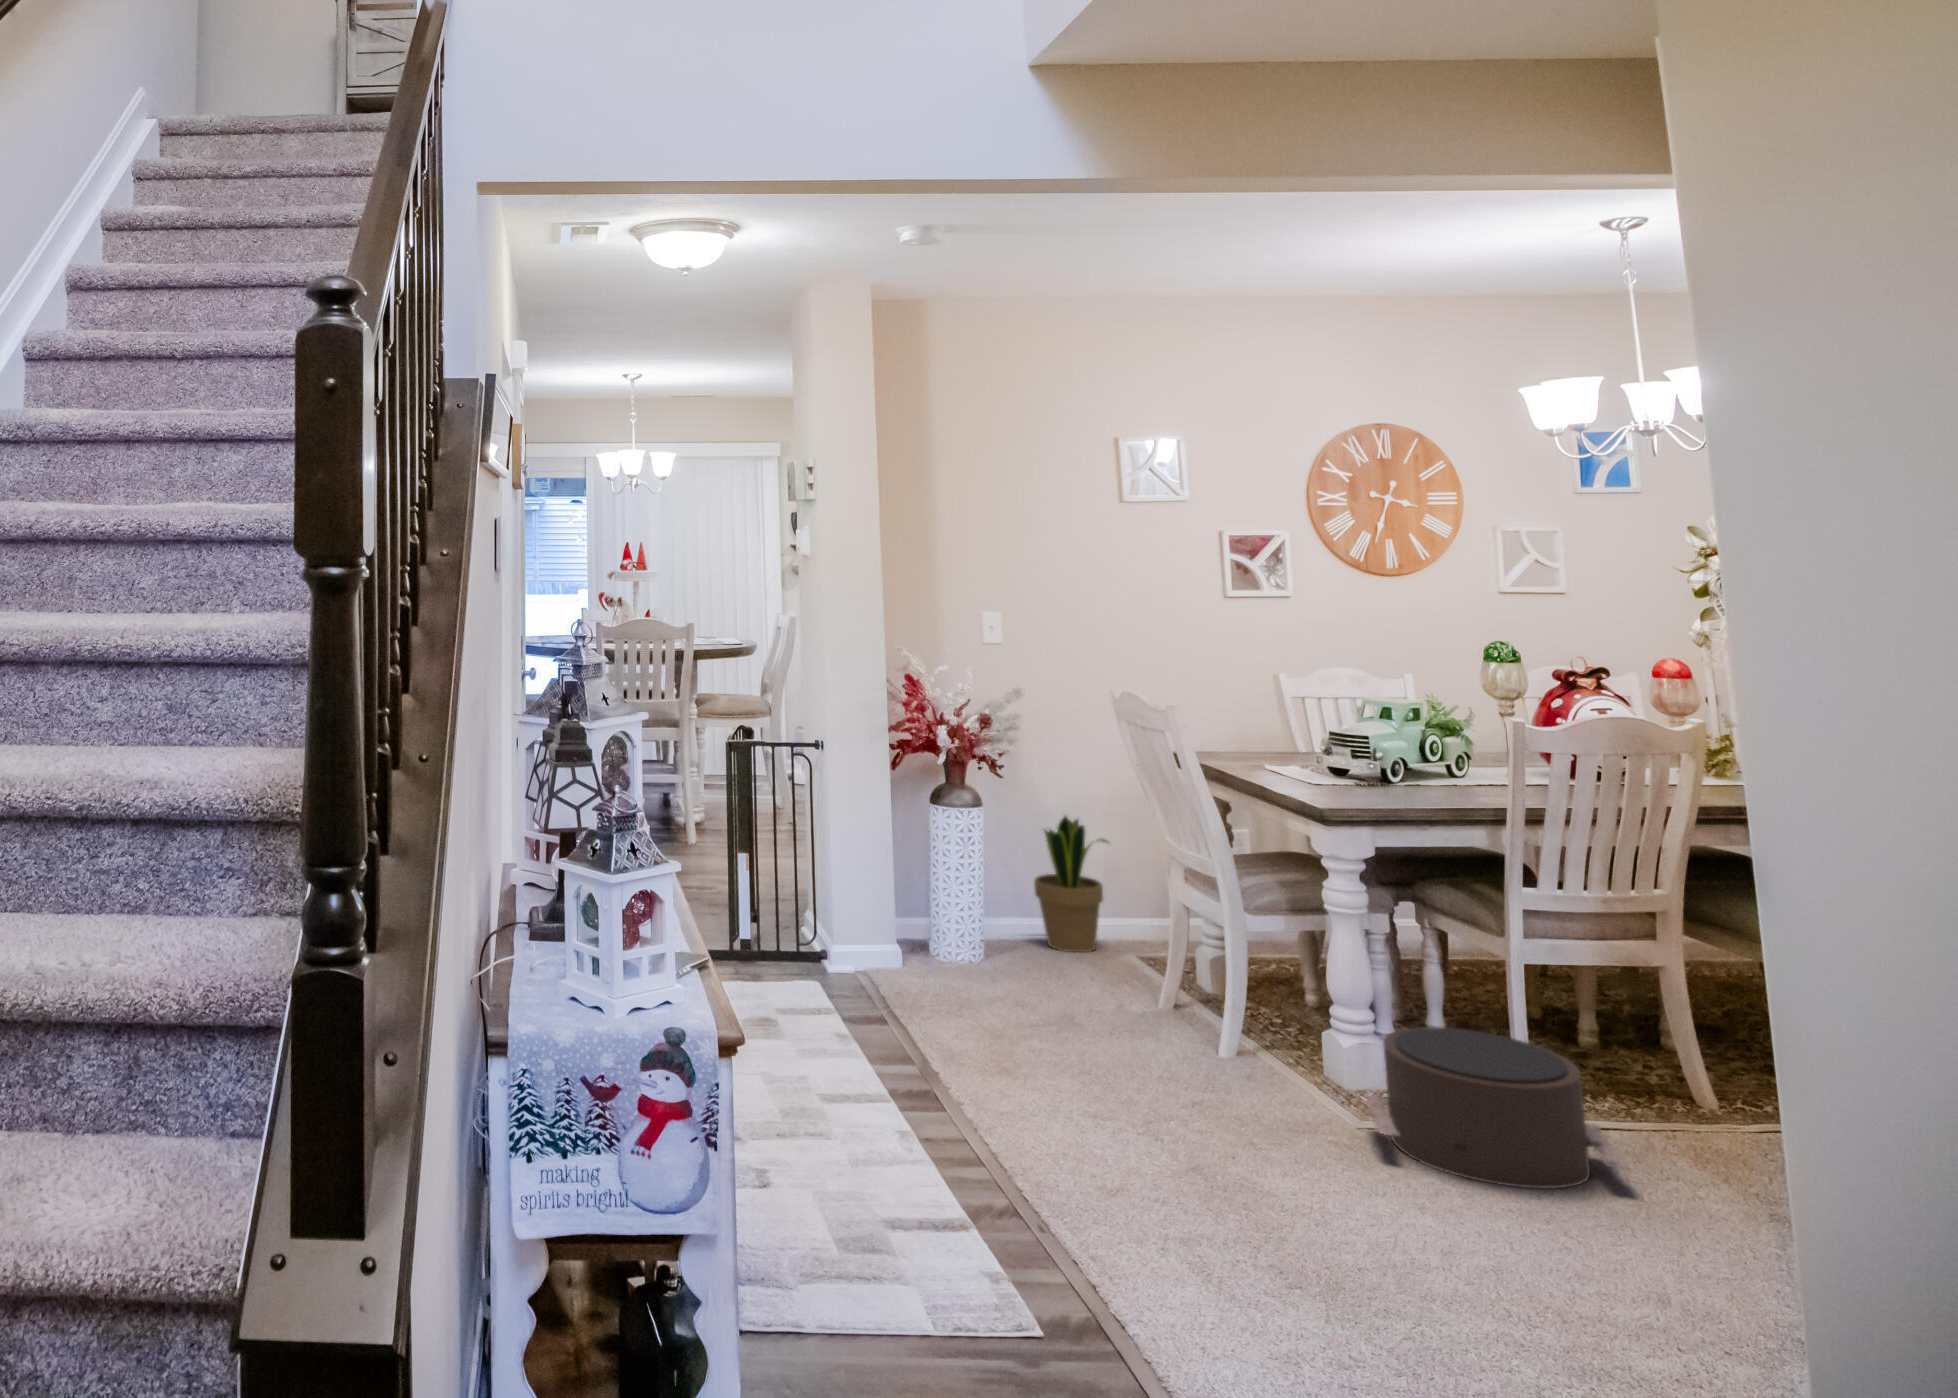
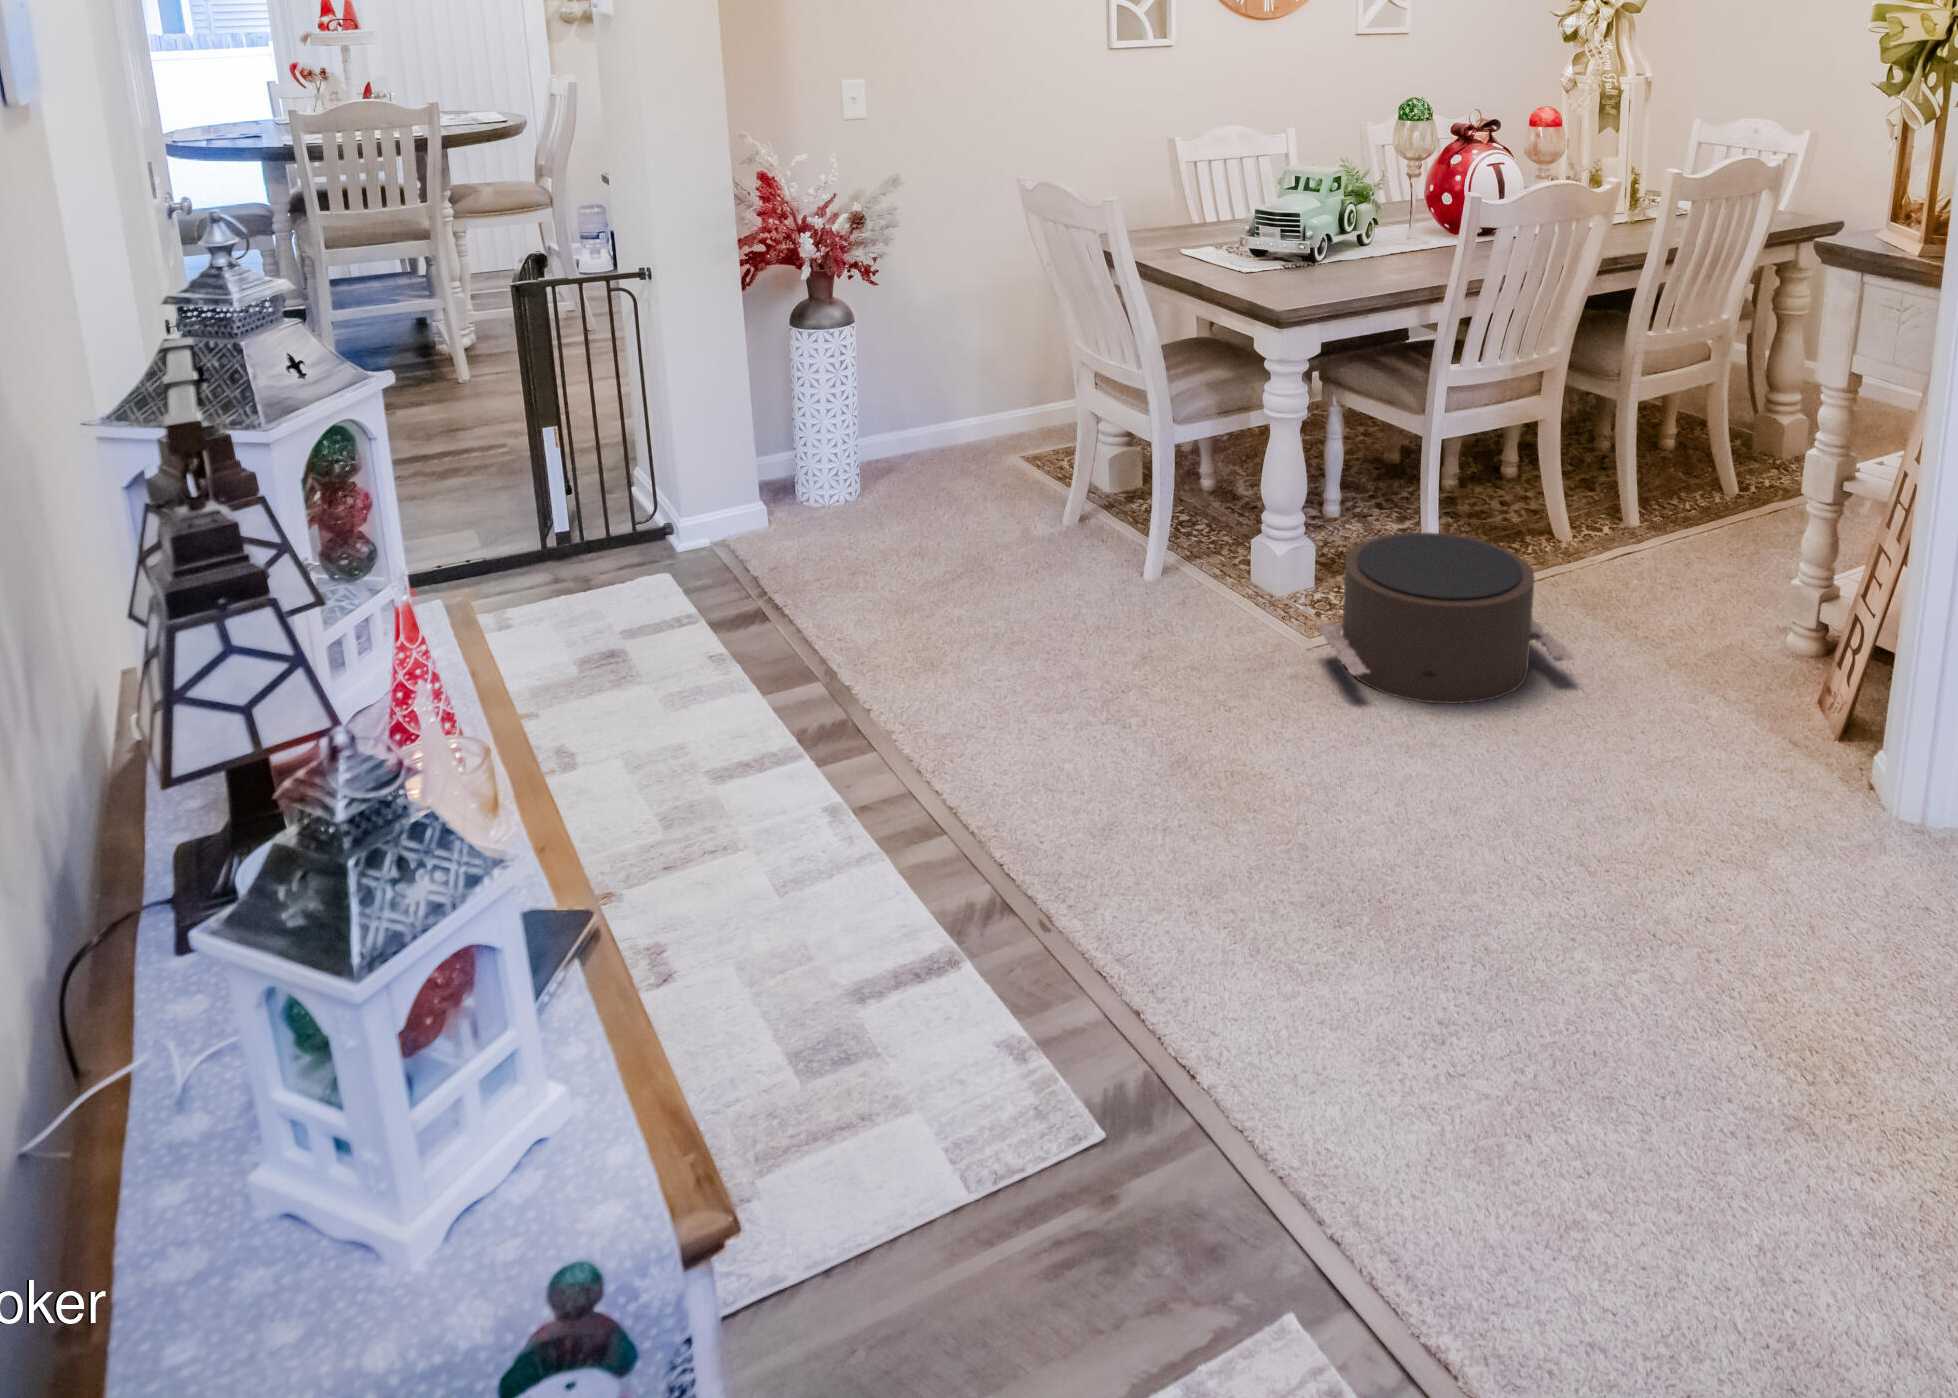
potted plant: present [1034,816,1108,952] -> none [902,315,987,468]

